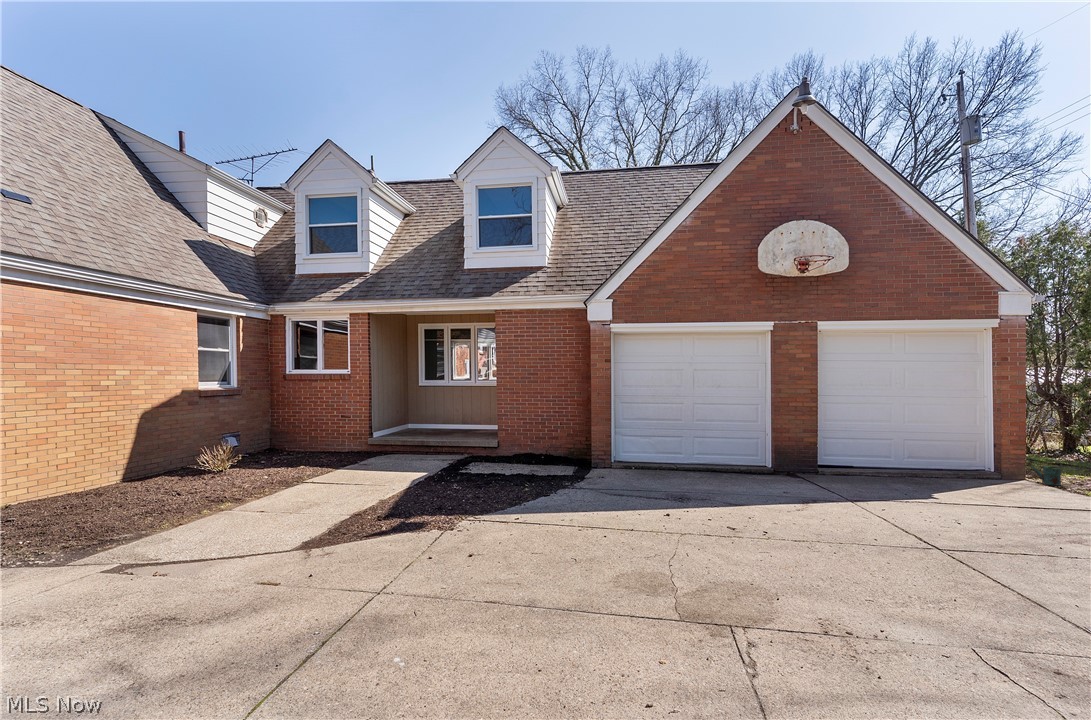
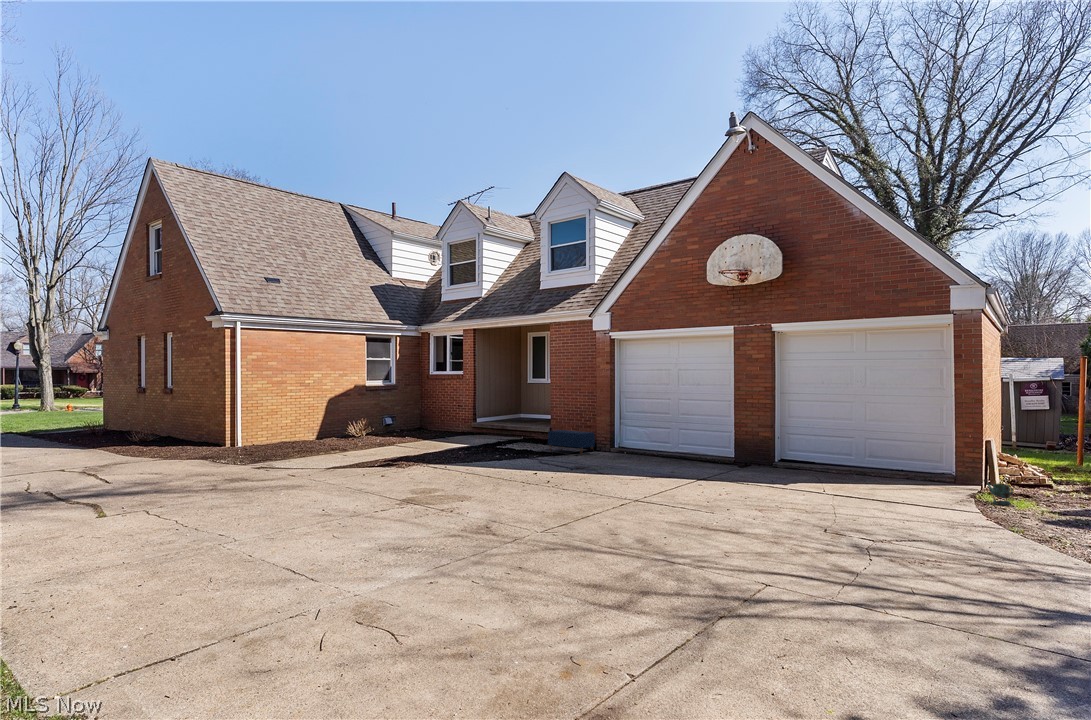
bench: none [514,435,568,464] -> present [548,430,595,454]

